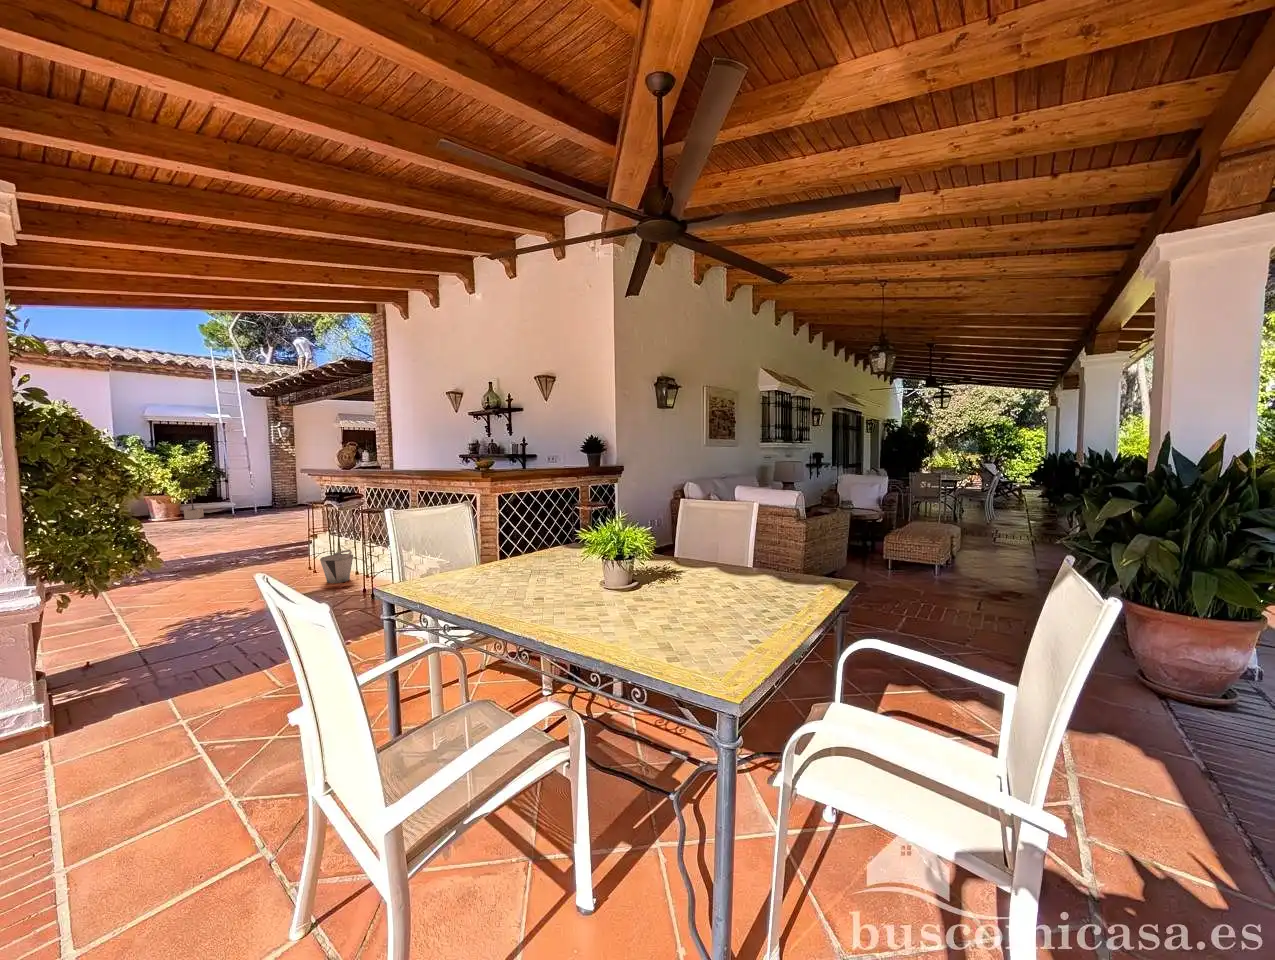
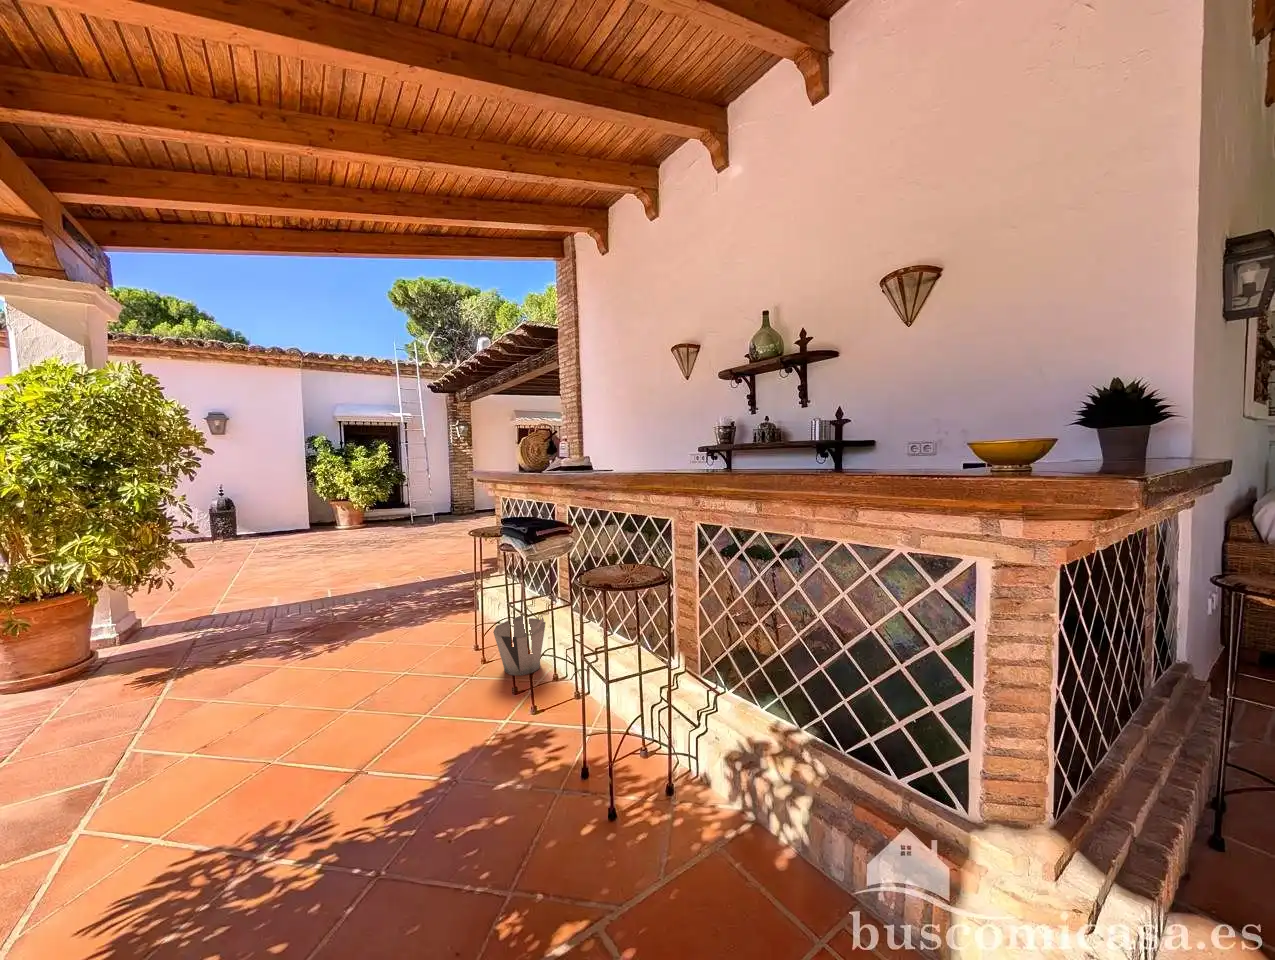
potted tree: present [179,477,204,519] -> none [360,480,385,527]

